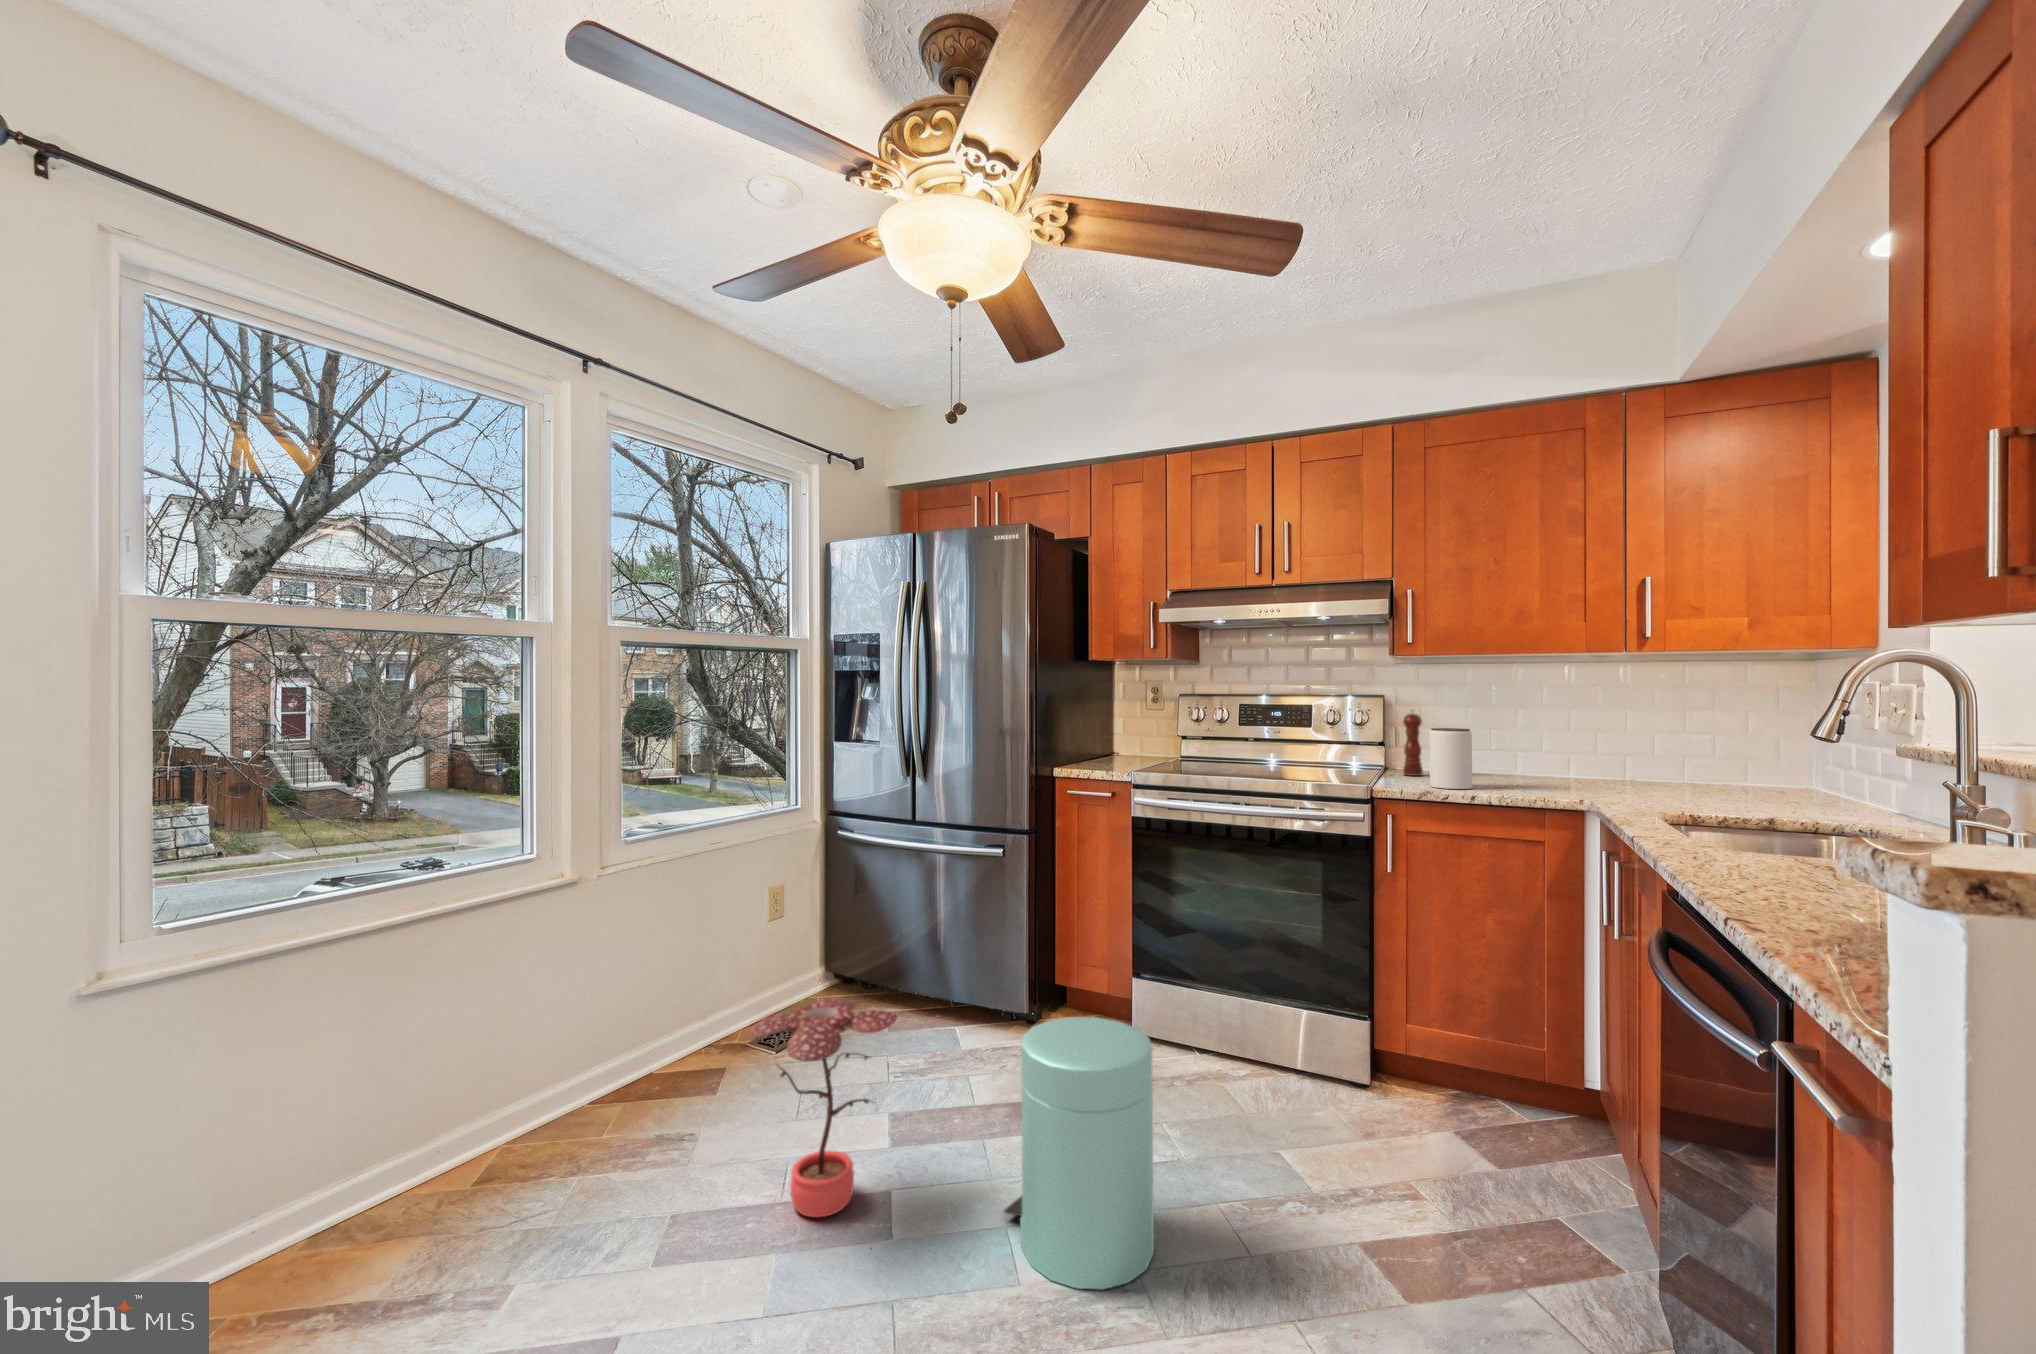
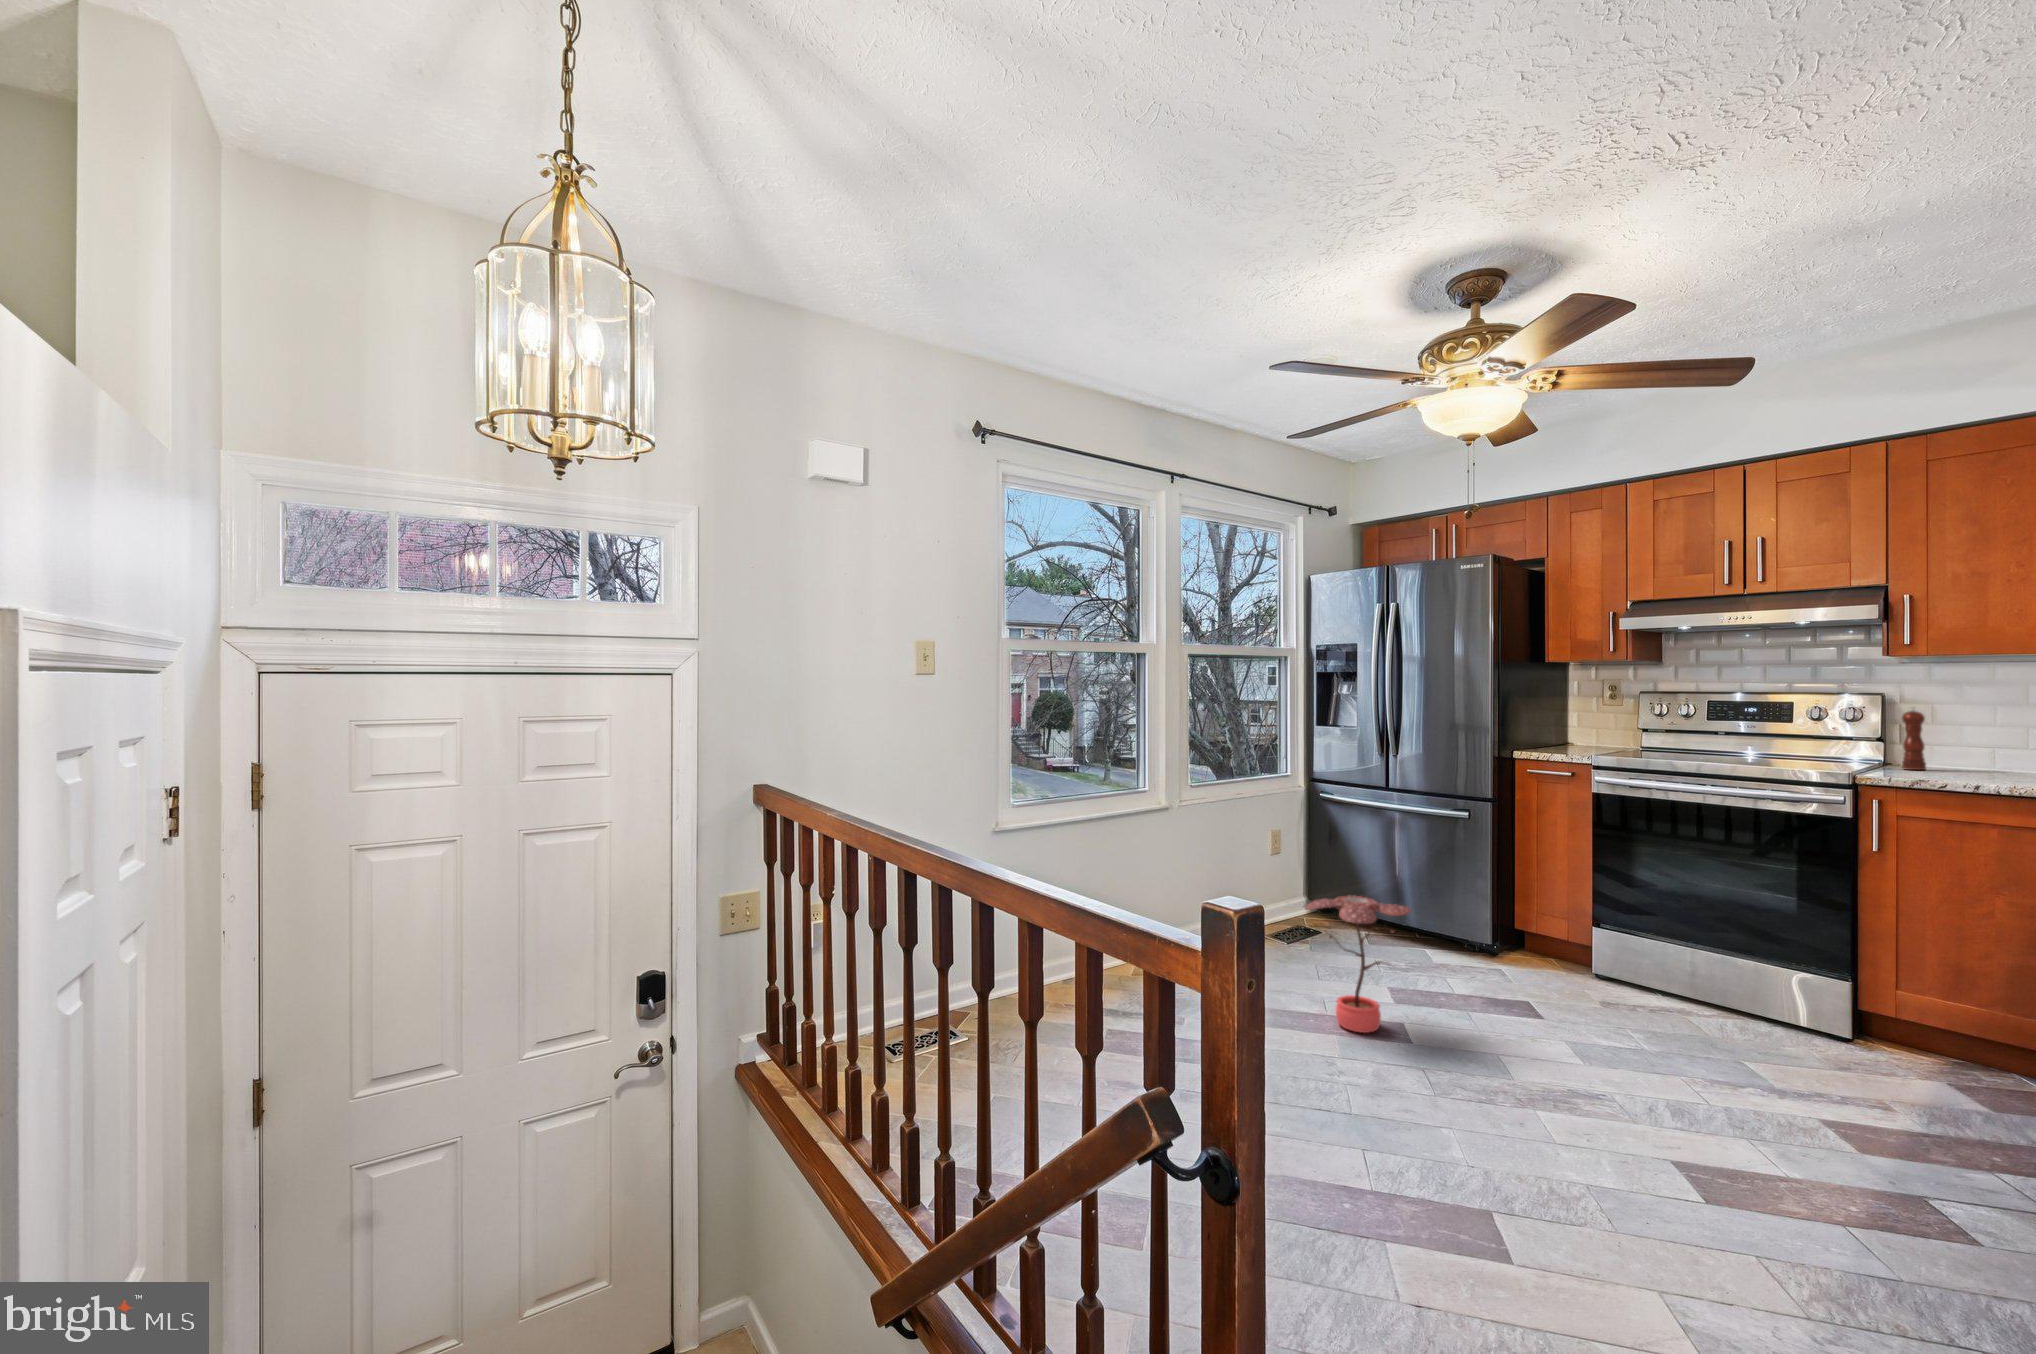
jar: present [1429,728,1472,789] -> none [1927,724,1980,780]
trash can: present [1004,1017,1154,1289] -> none [1499,922,1628,1101]

